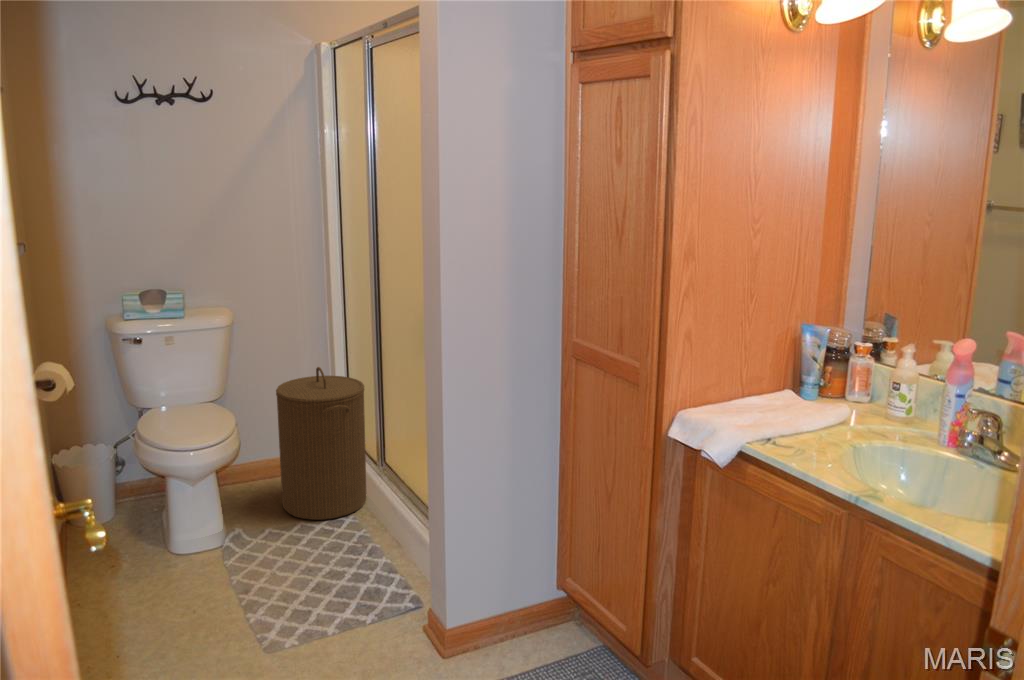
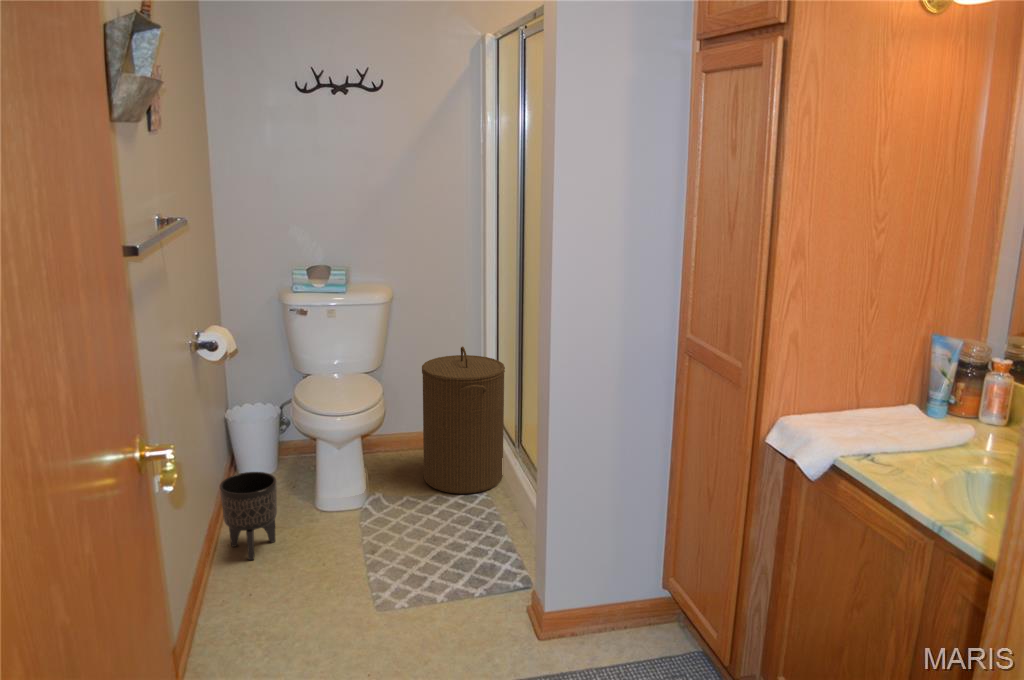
planter: none [58,522,128,623] -> present [220,472,277,560]

